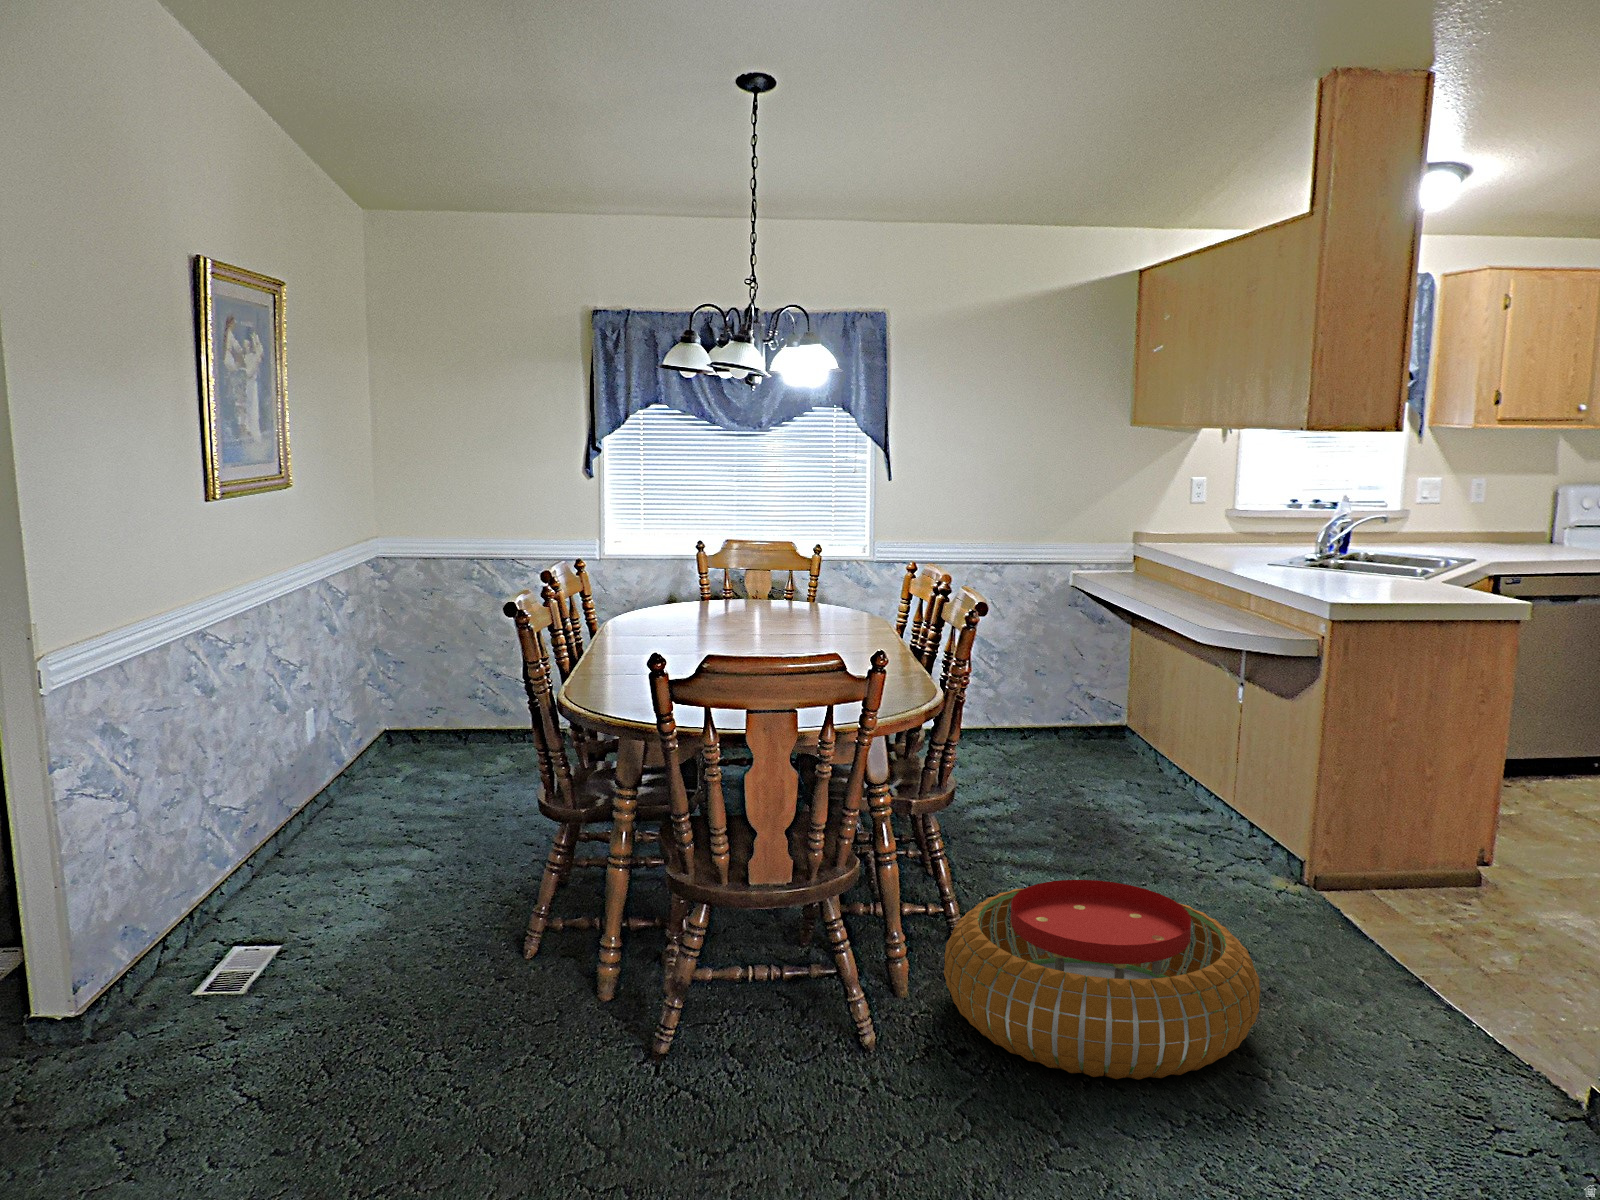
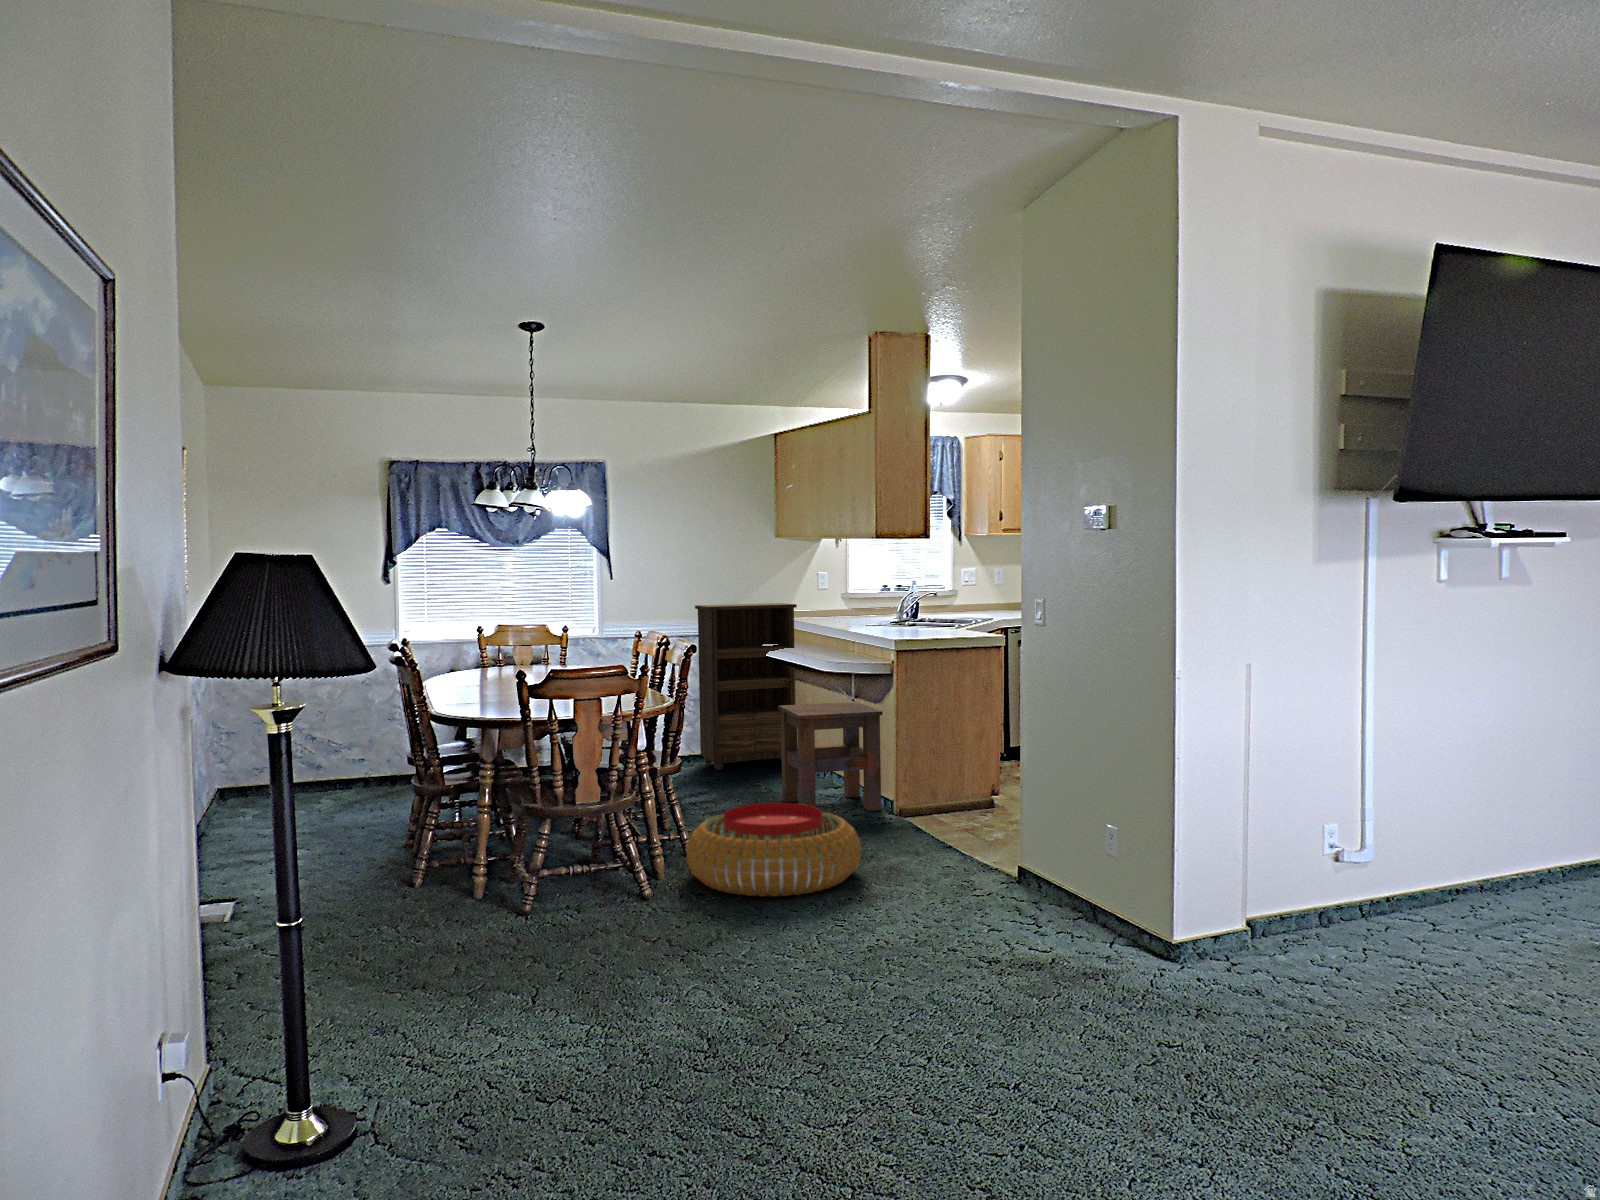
bookshelf: none [1000,521,1155,762] -> present [695,603,797,770]
side table: none [1117,688,1297,874] -> present [778,702,883,811]

